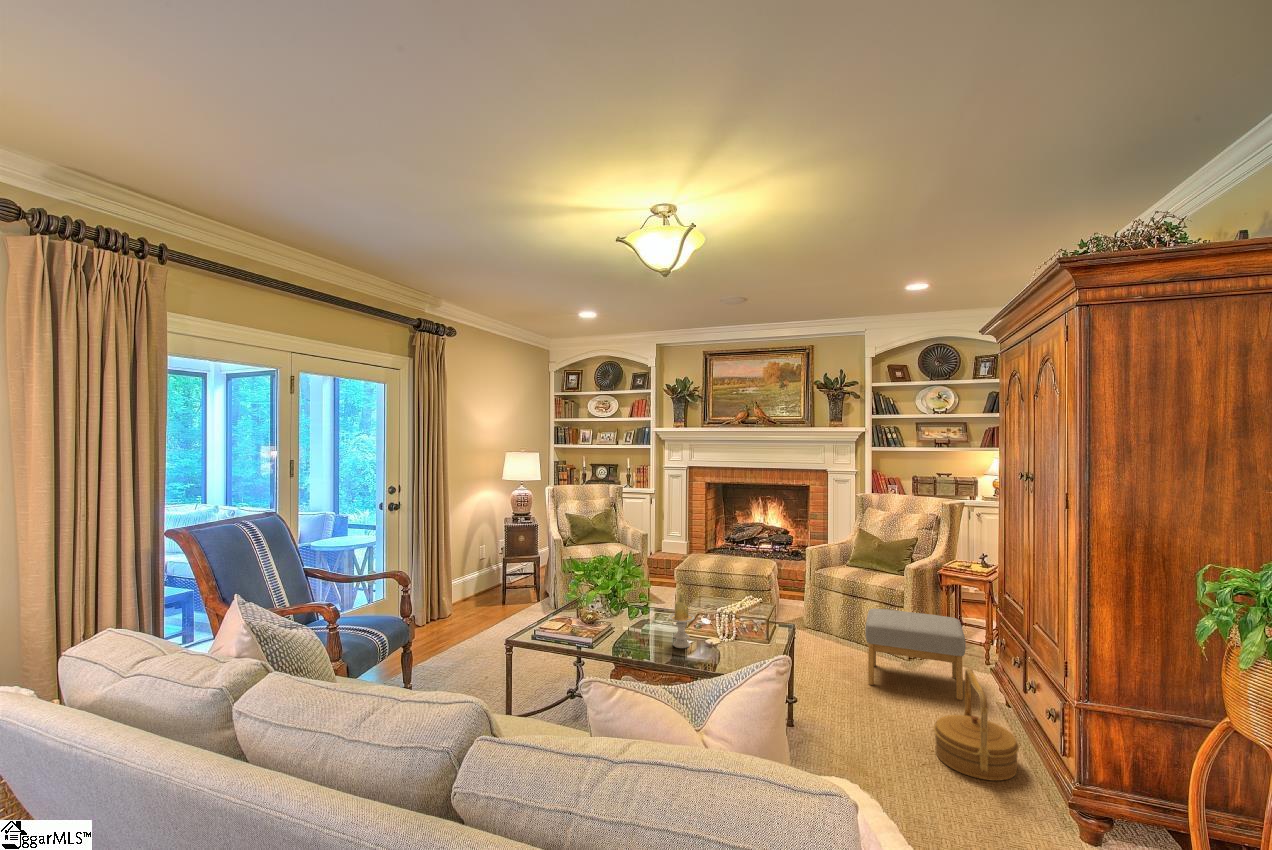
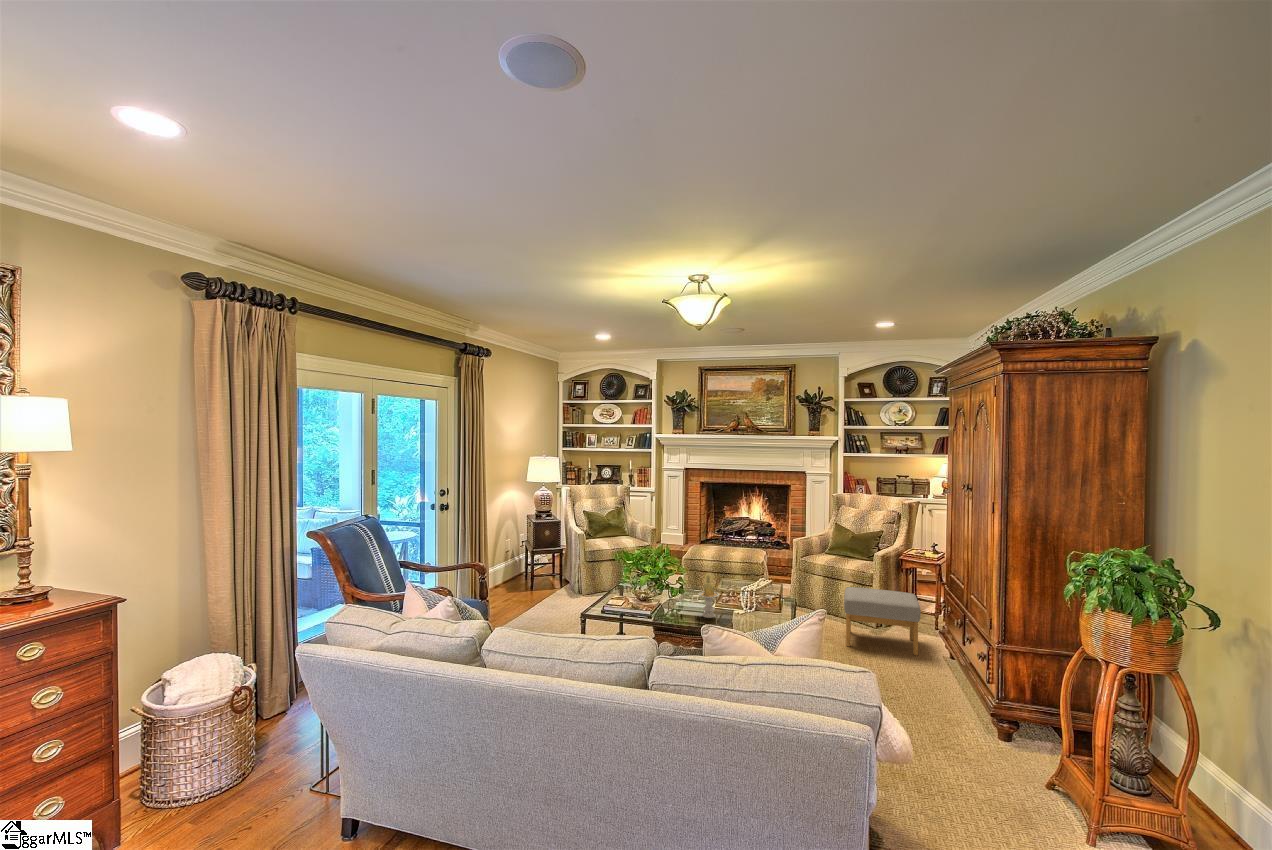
basket: present [934,668,1019,781] -> none [898,629,959,708]

